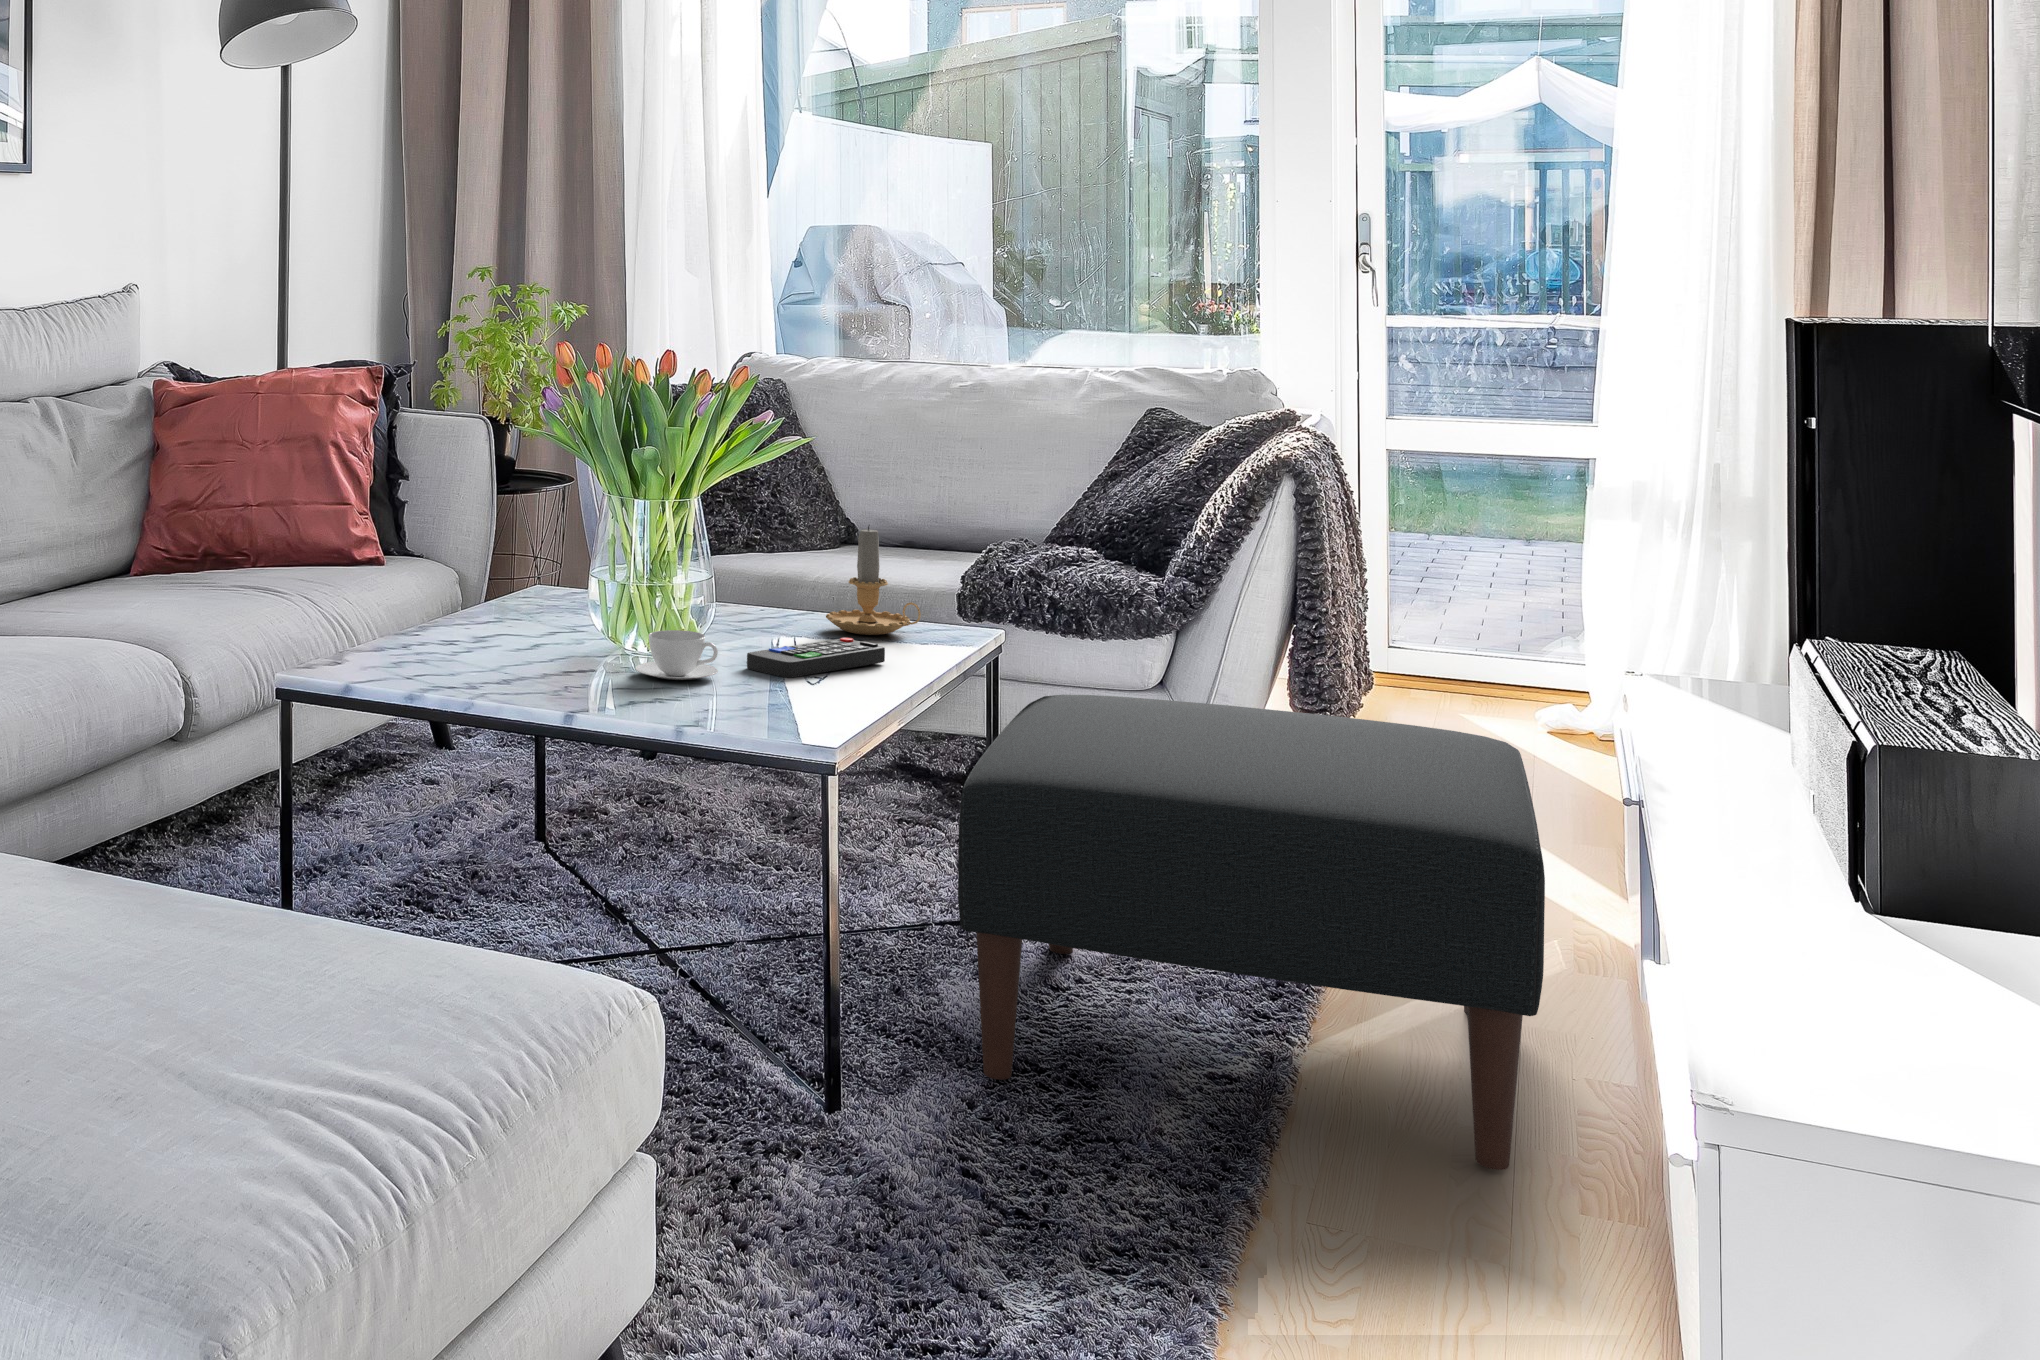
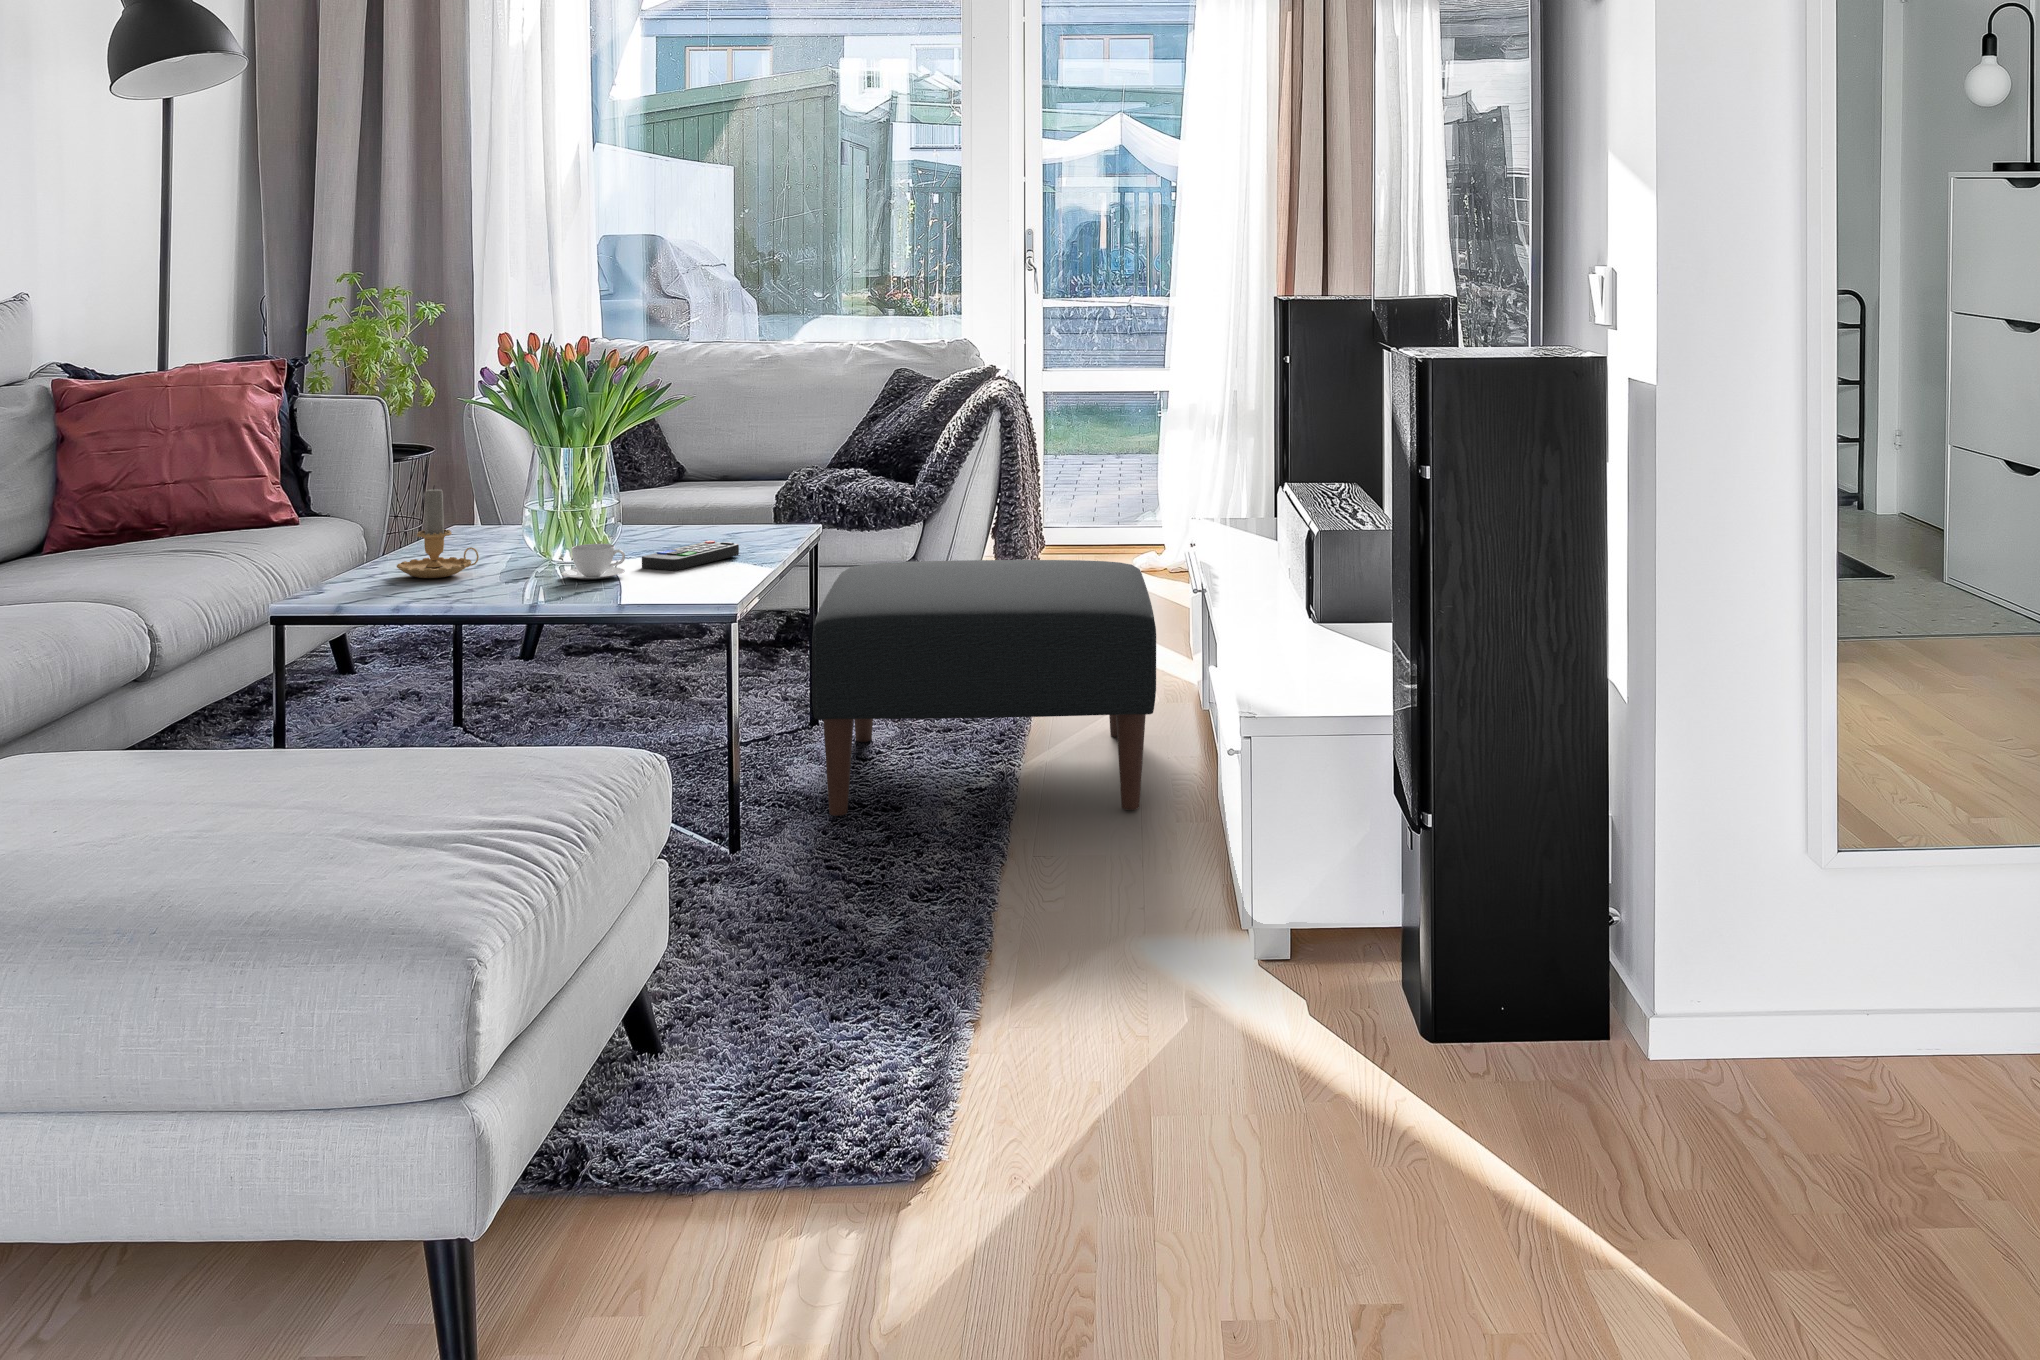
candle: present [826,526,921,635] -> present [397,487,479,578]

